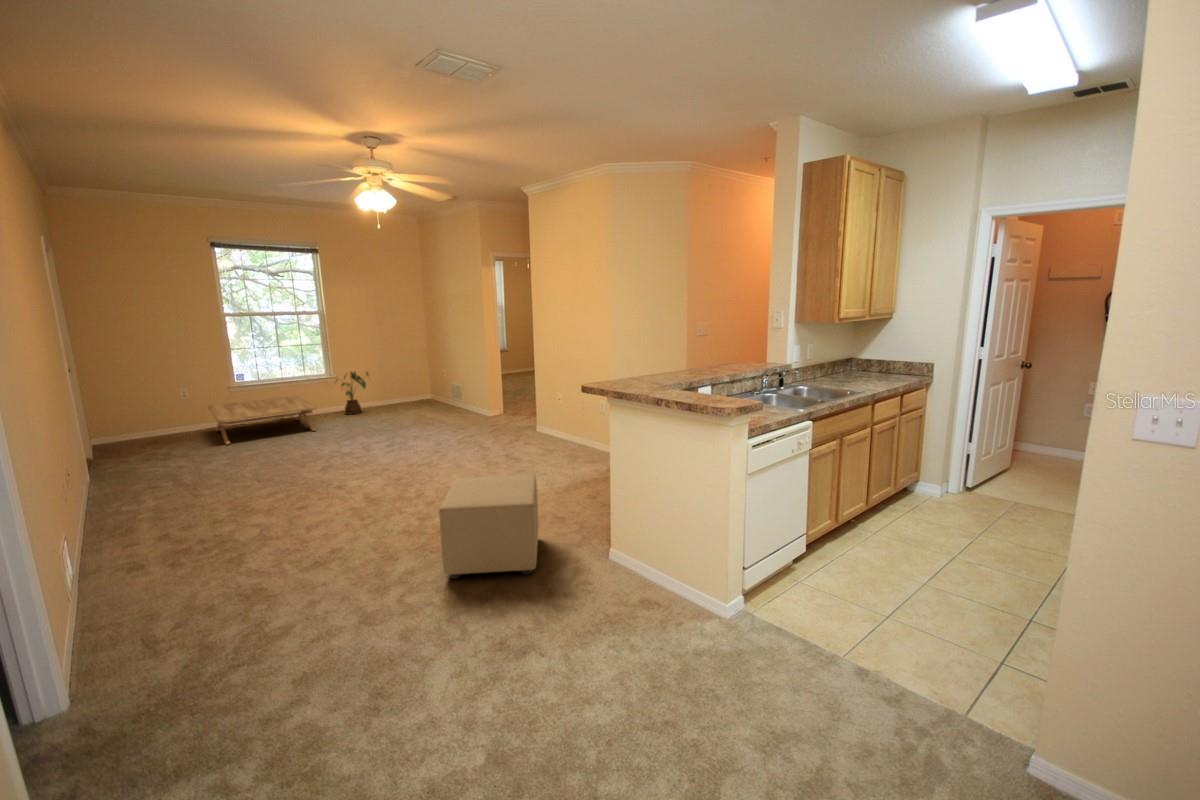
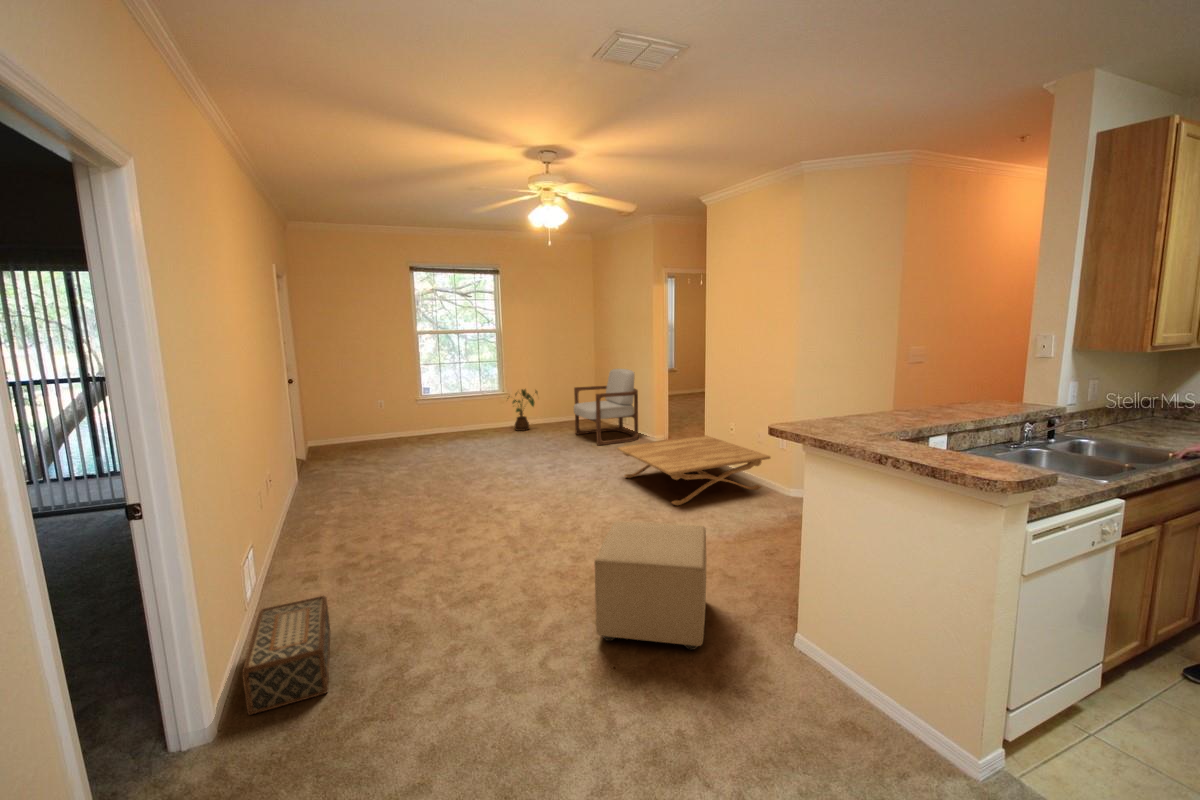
armchair: none [408,348,476,423] -> present [574,369,638,446]
coffee table: present [208,396,317,444] -> present [617,436,770,505]
woven basket: none [71,577,173,695] -> present [242,596,330,715]

